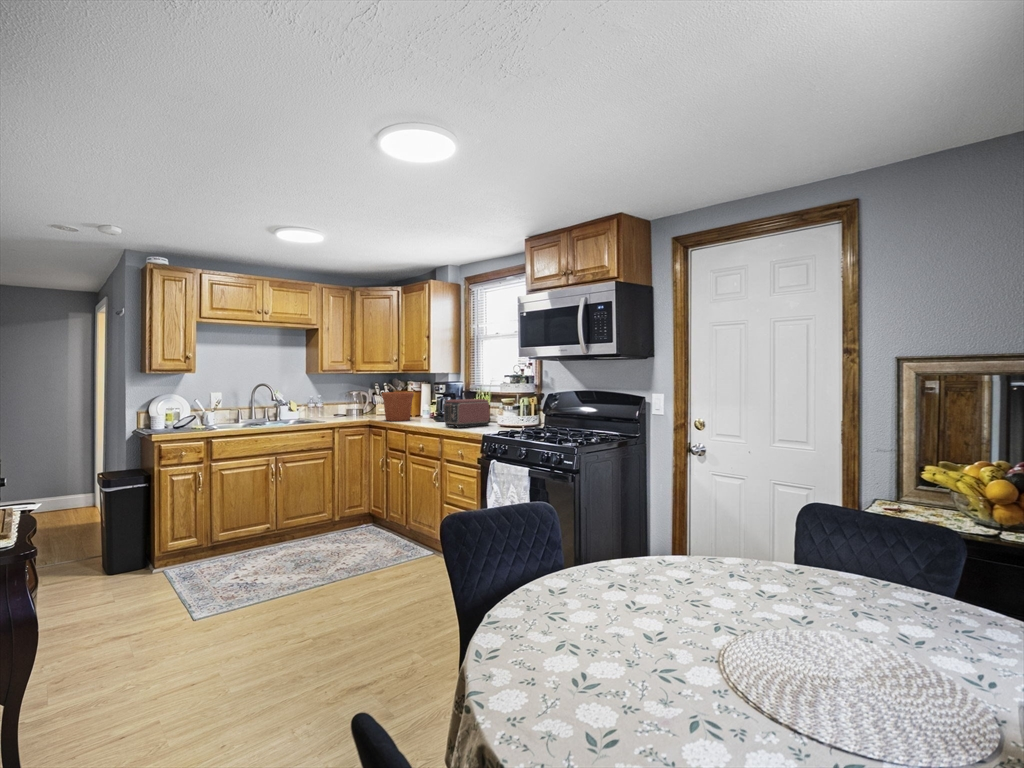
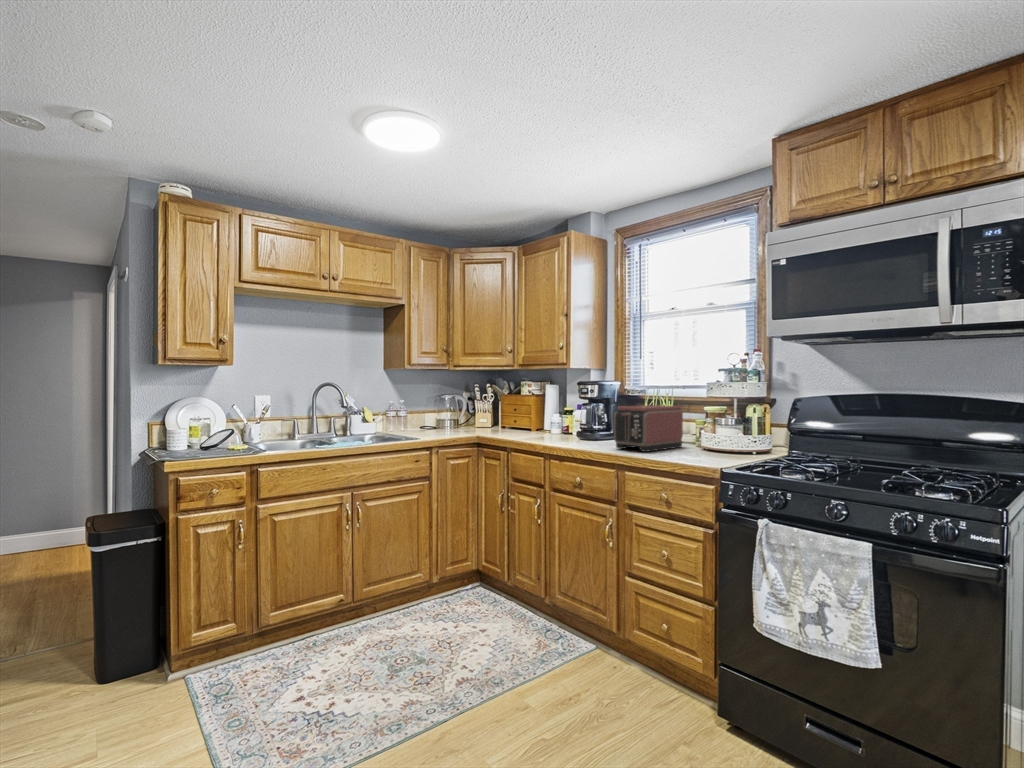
flower pot: present [382,392,414,421] -> none [496,395,541,437]

